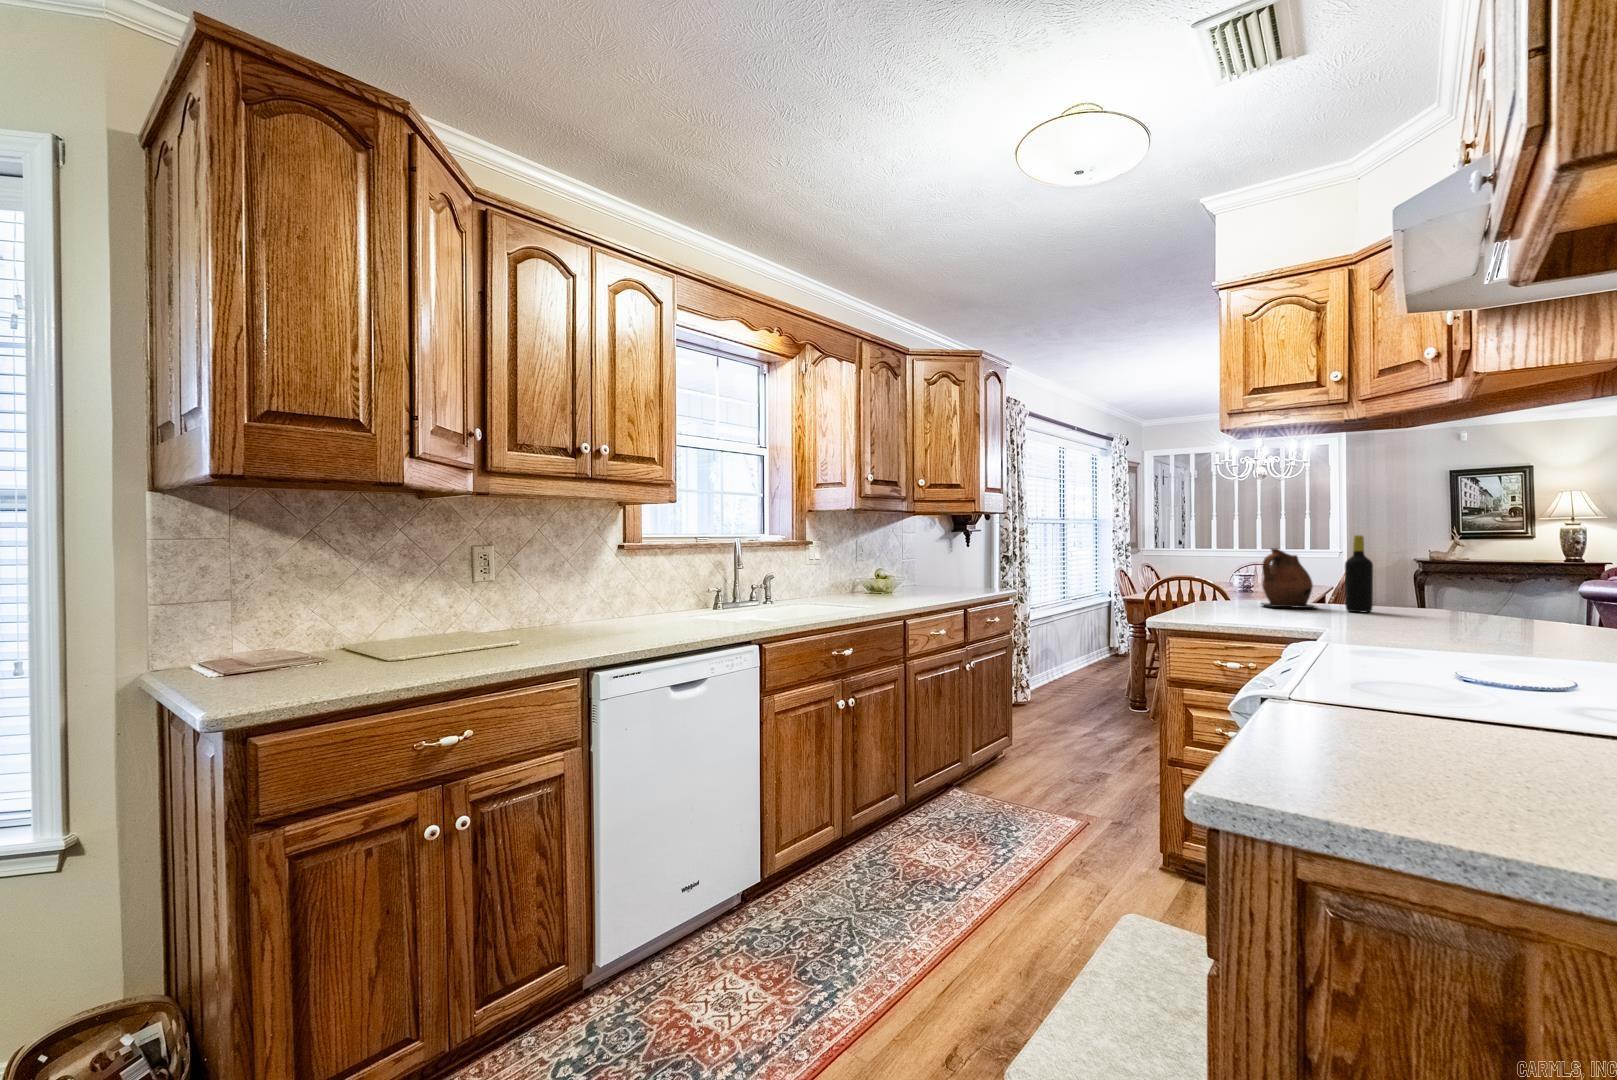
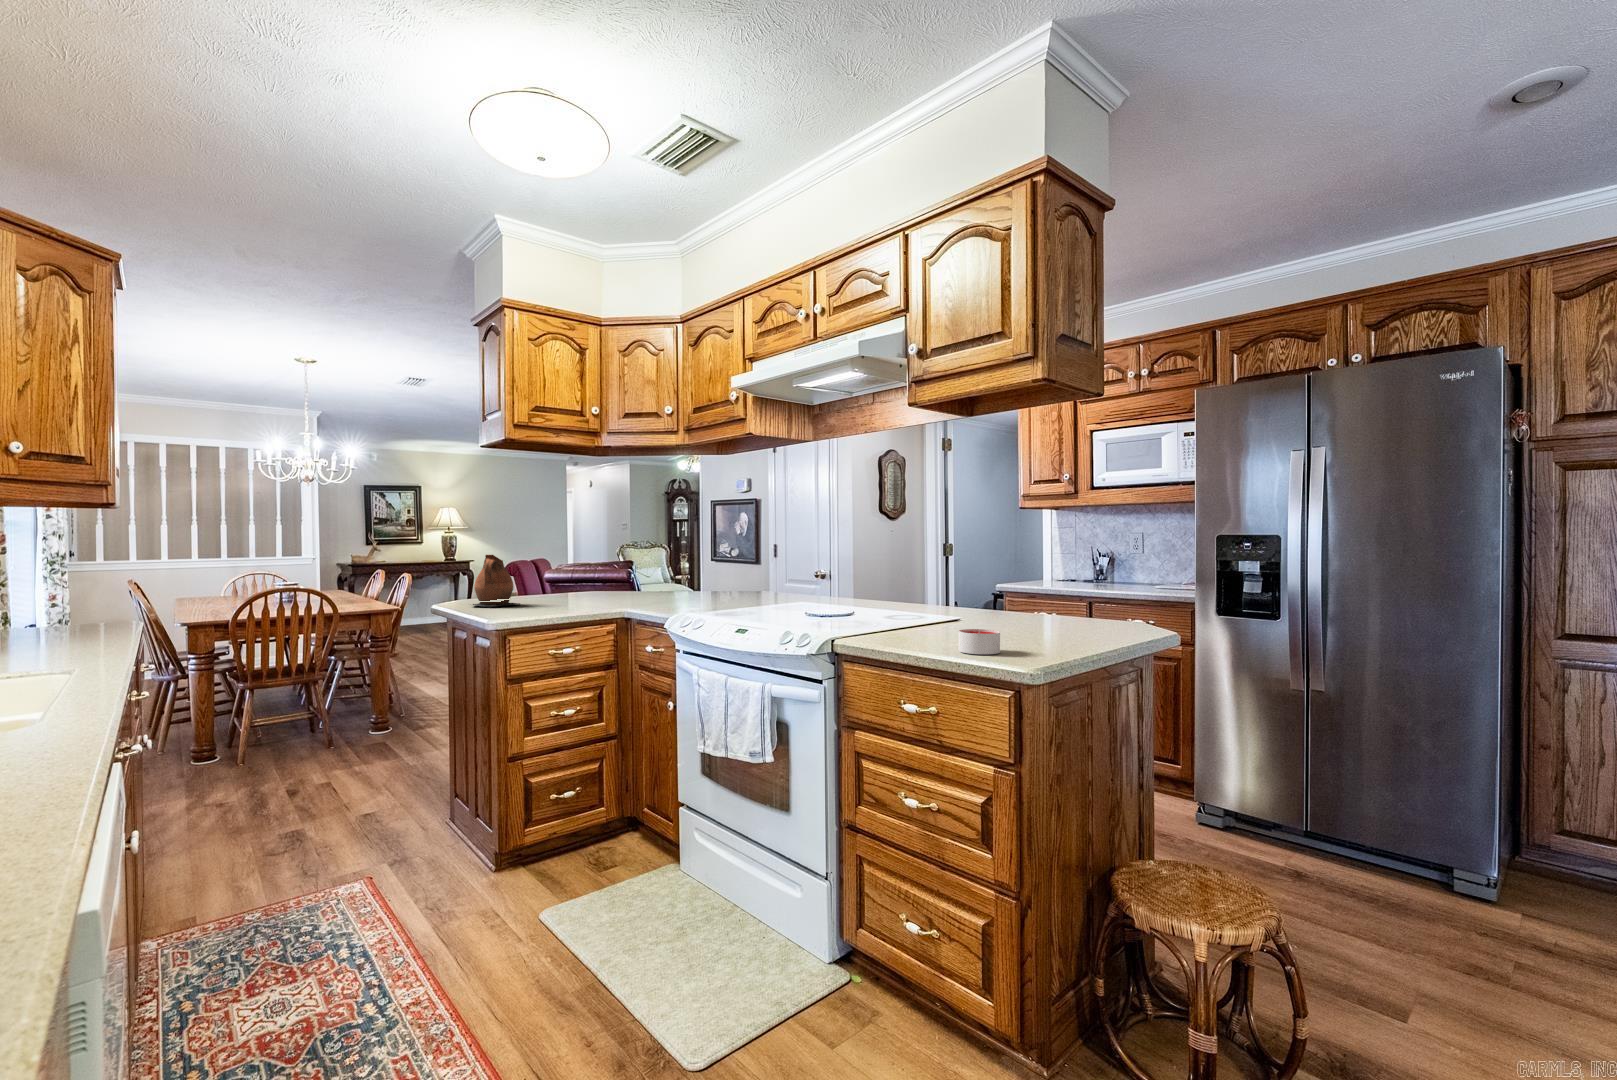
bottle: present [1345,535,1373,612] -> none [540,544,559,604]
candle: none [1374,734,1515,822] -> present [959,629,1000,654]

